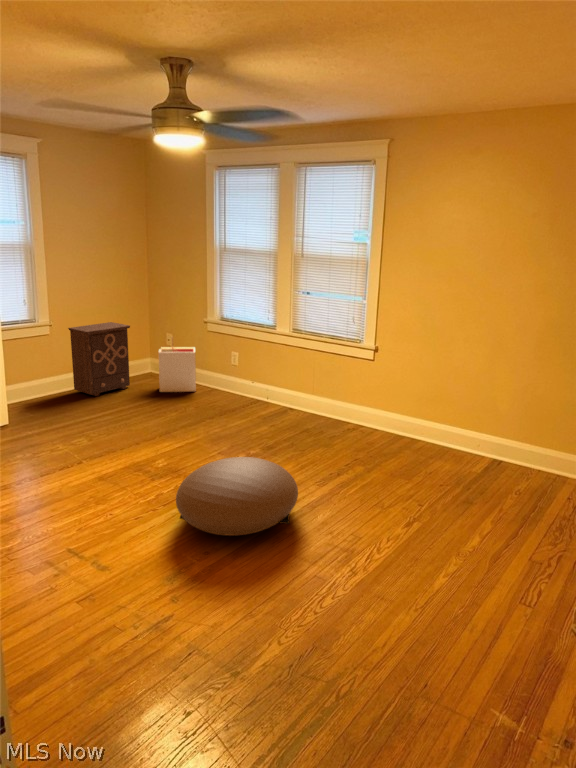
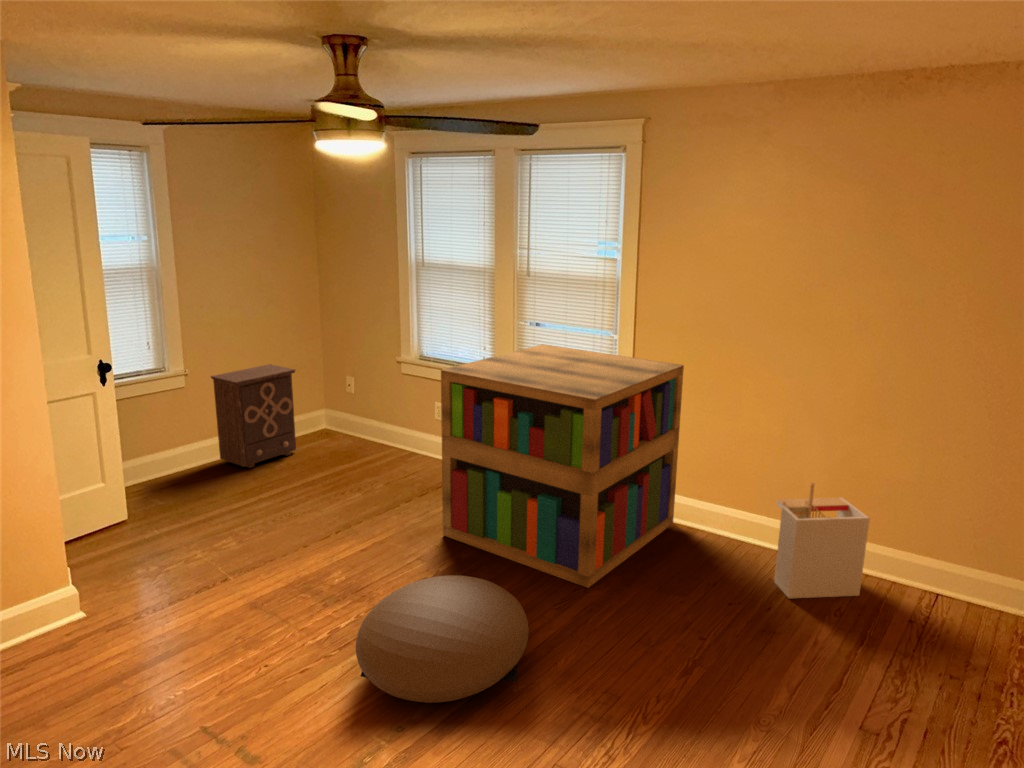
bookshelf: none [237,307,414,474] -> present [441,344,684,588]
storage bin: present [159,337,196,392] -> present [774,483,870,598]

